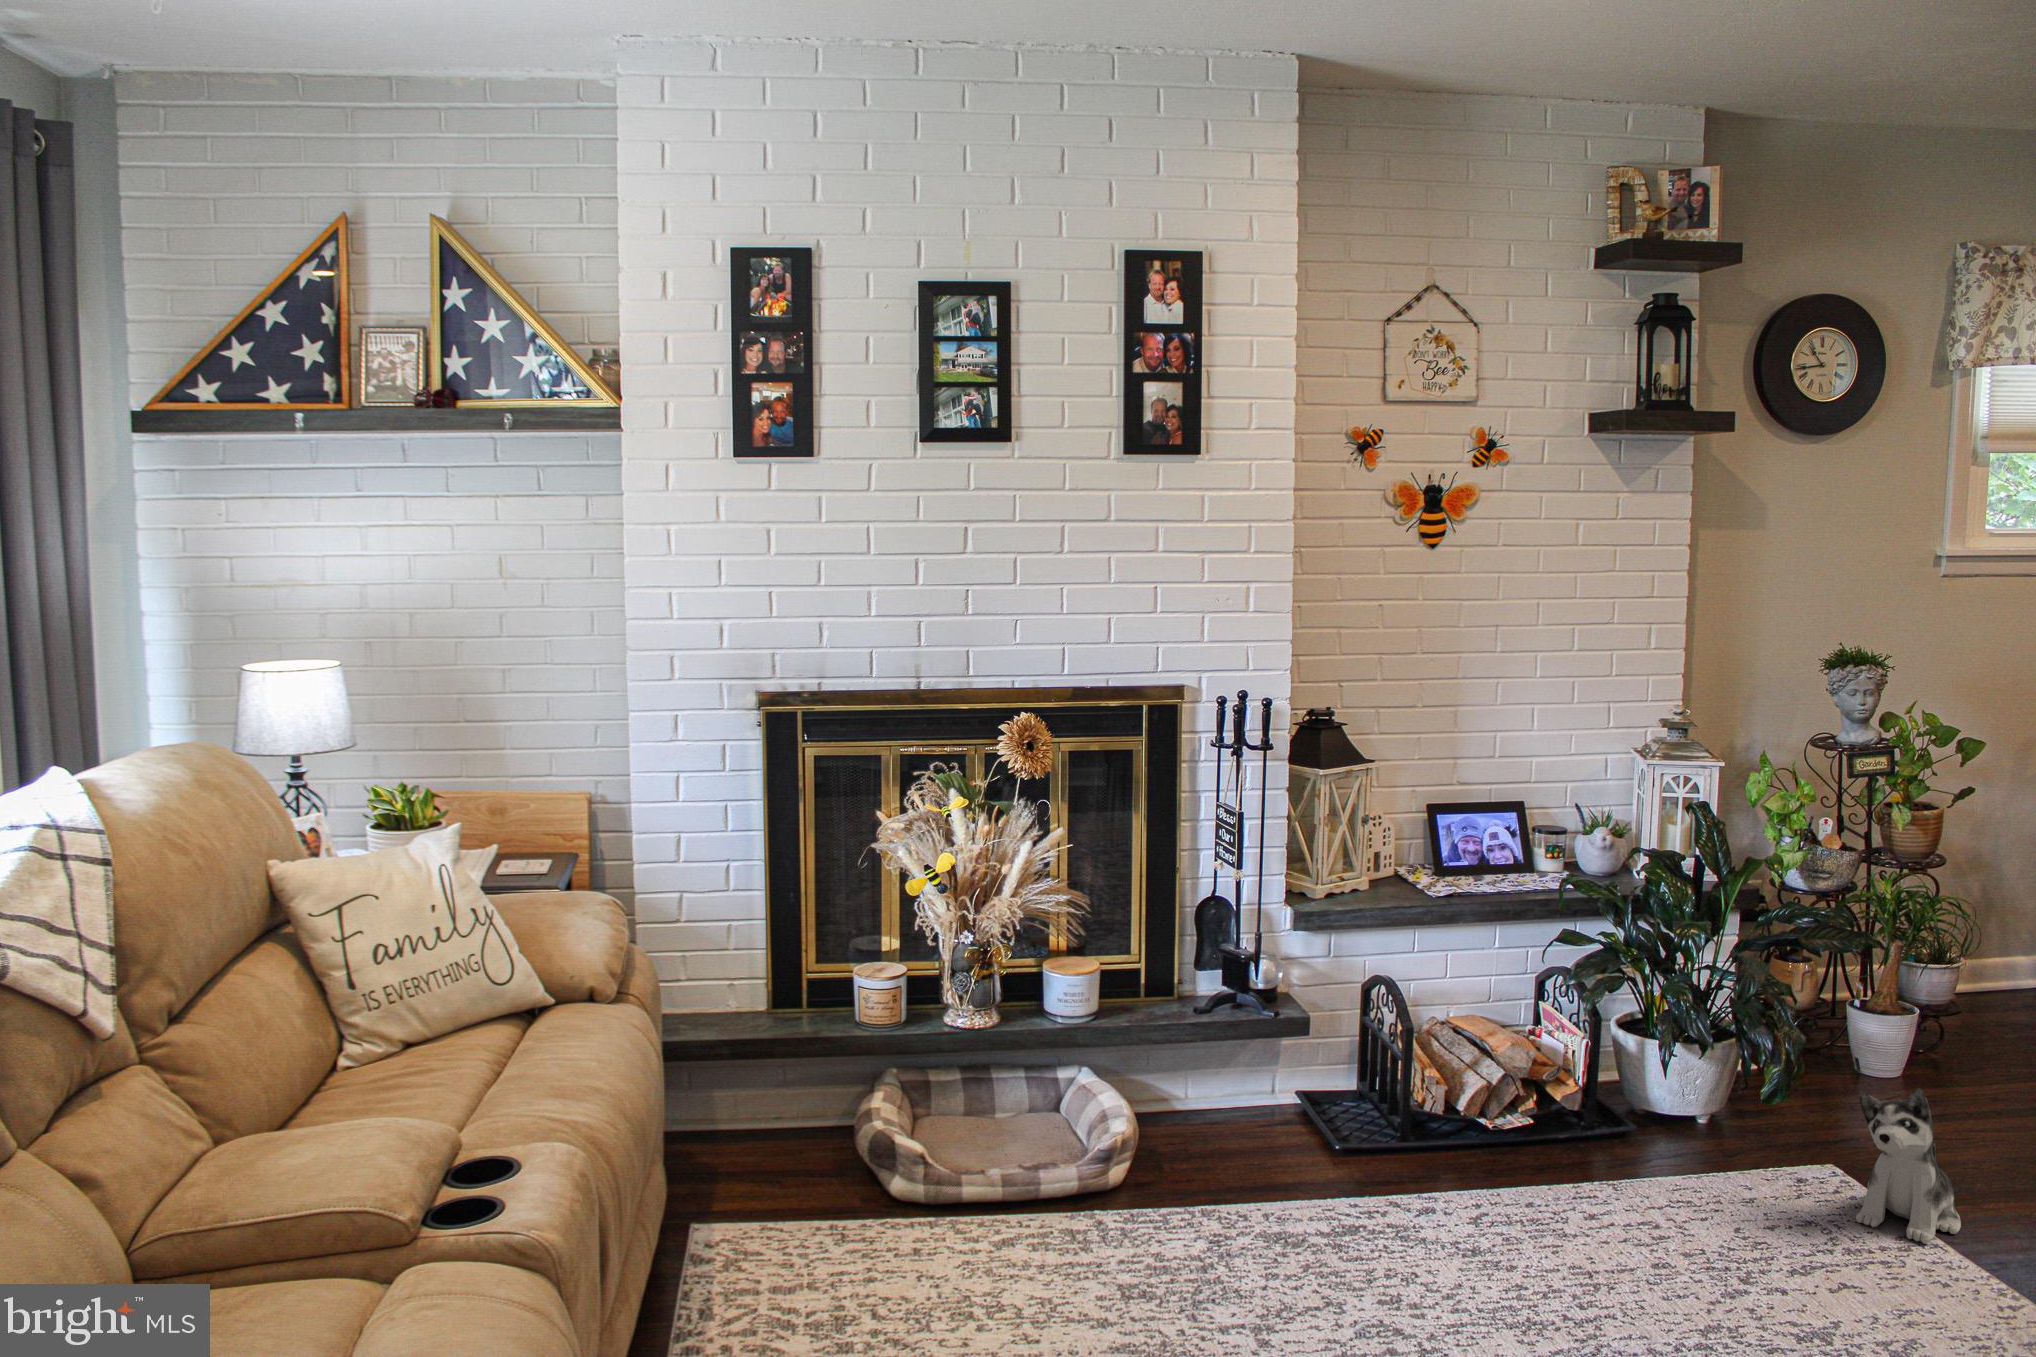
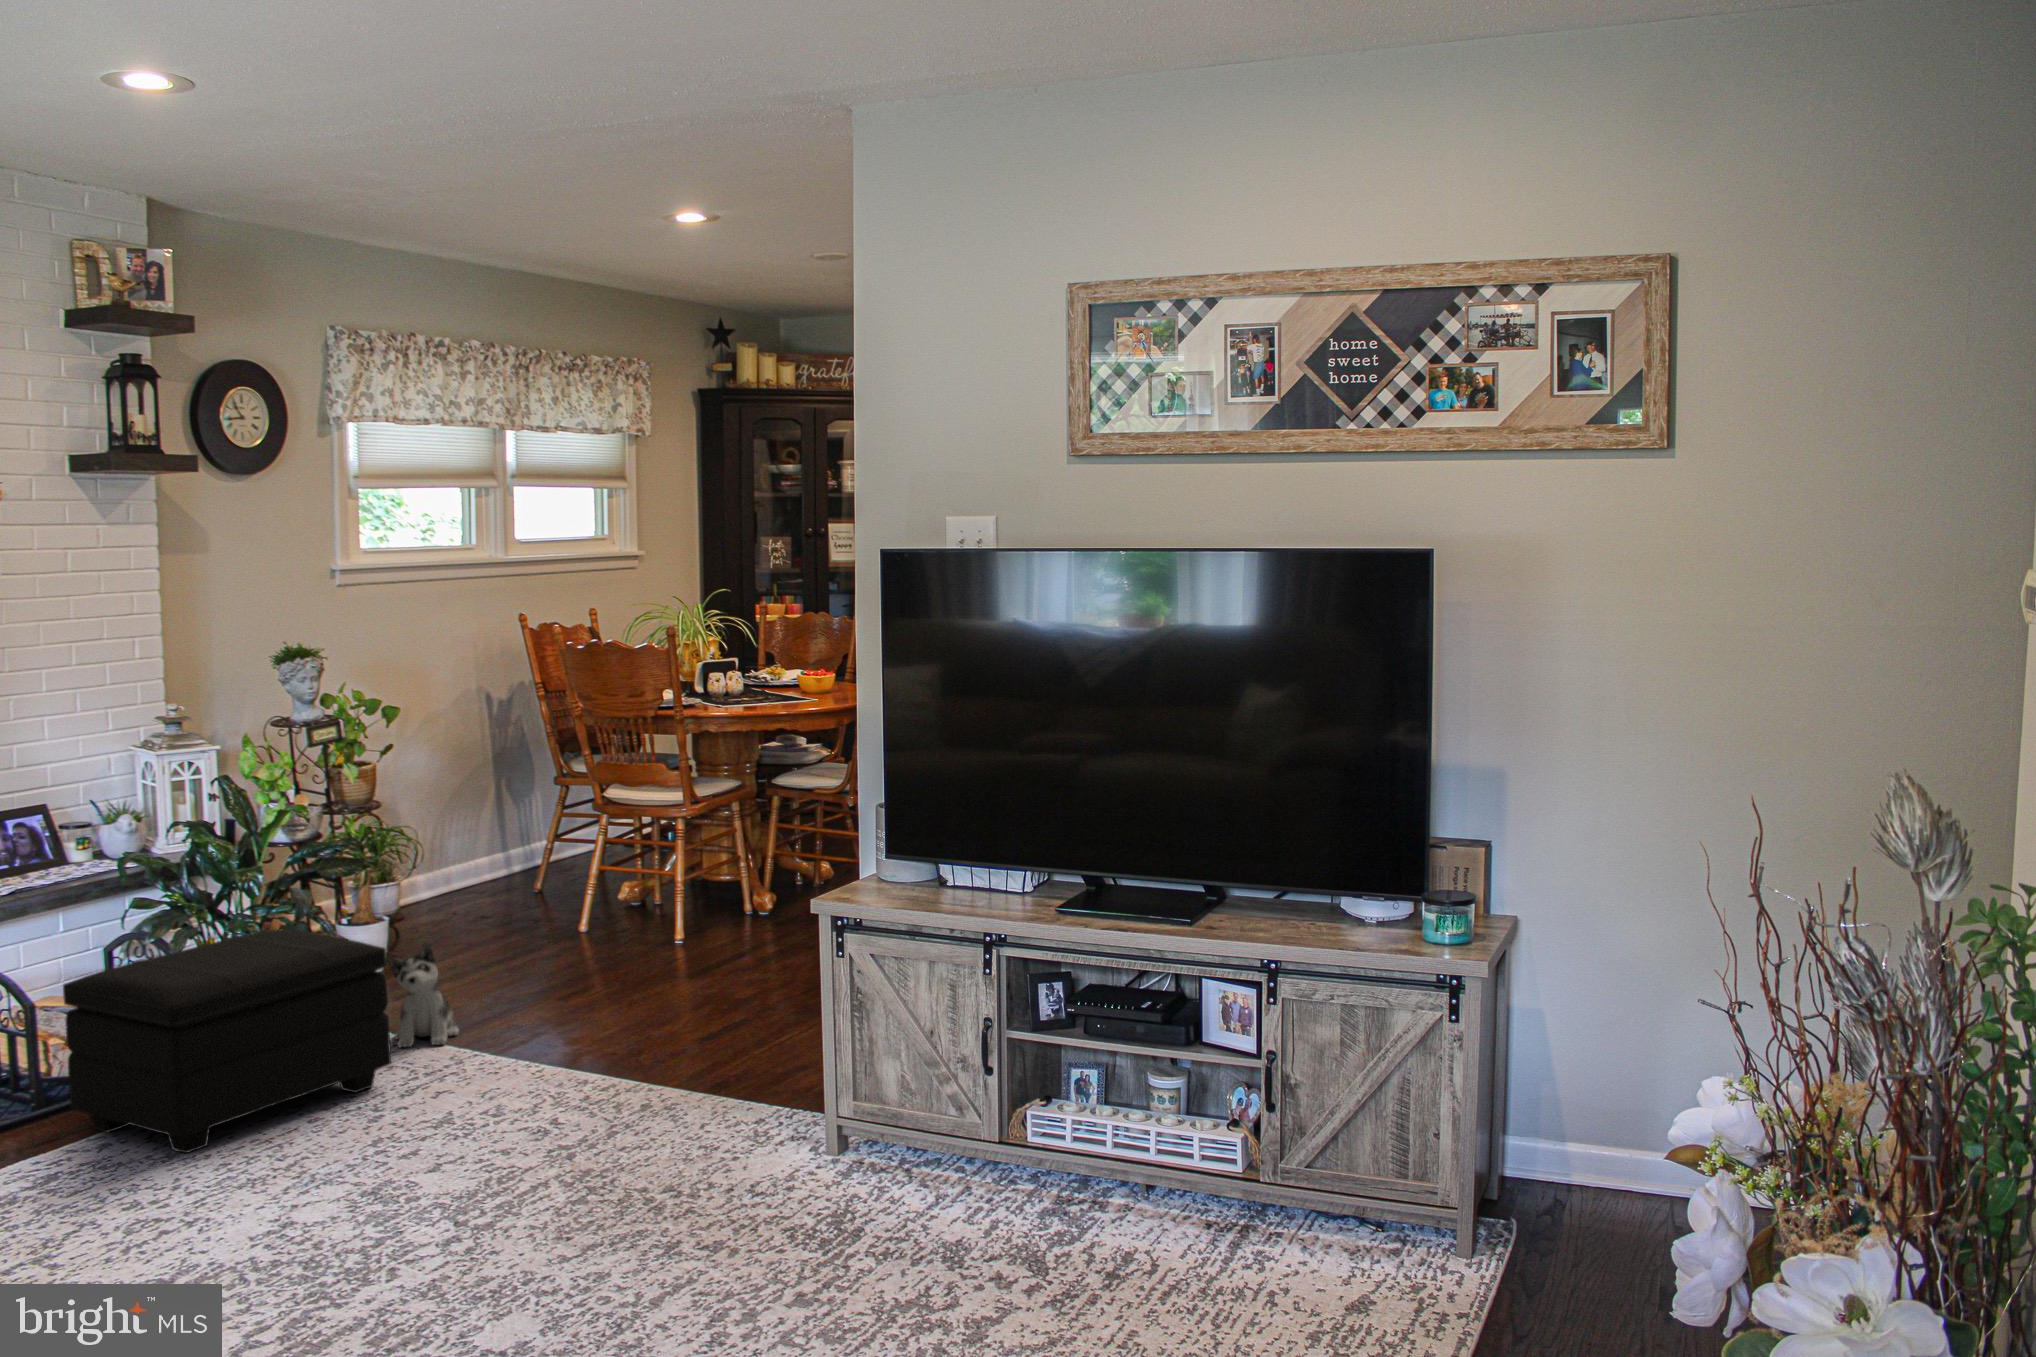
footstool: none [1413,1015,1820,1283] -> present [63,930,391,1153]

